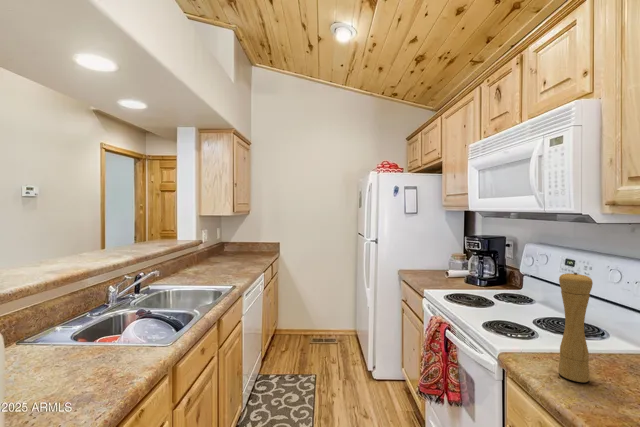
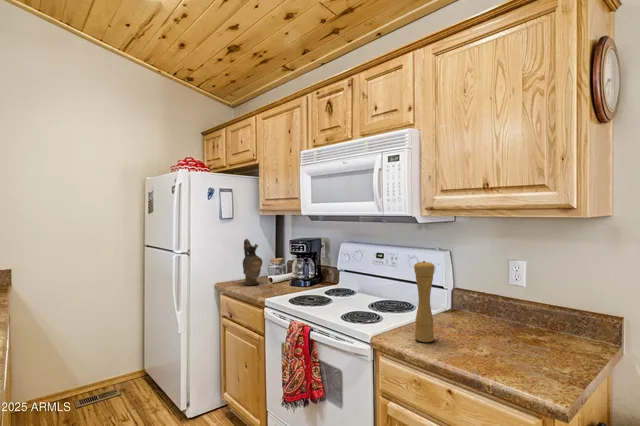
ceramic pitcher: none [420,233,439,276] -> present [243,239,262,285]

